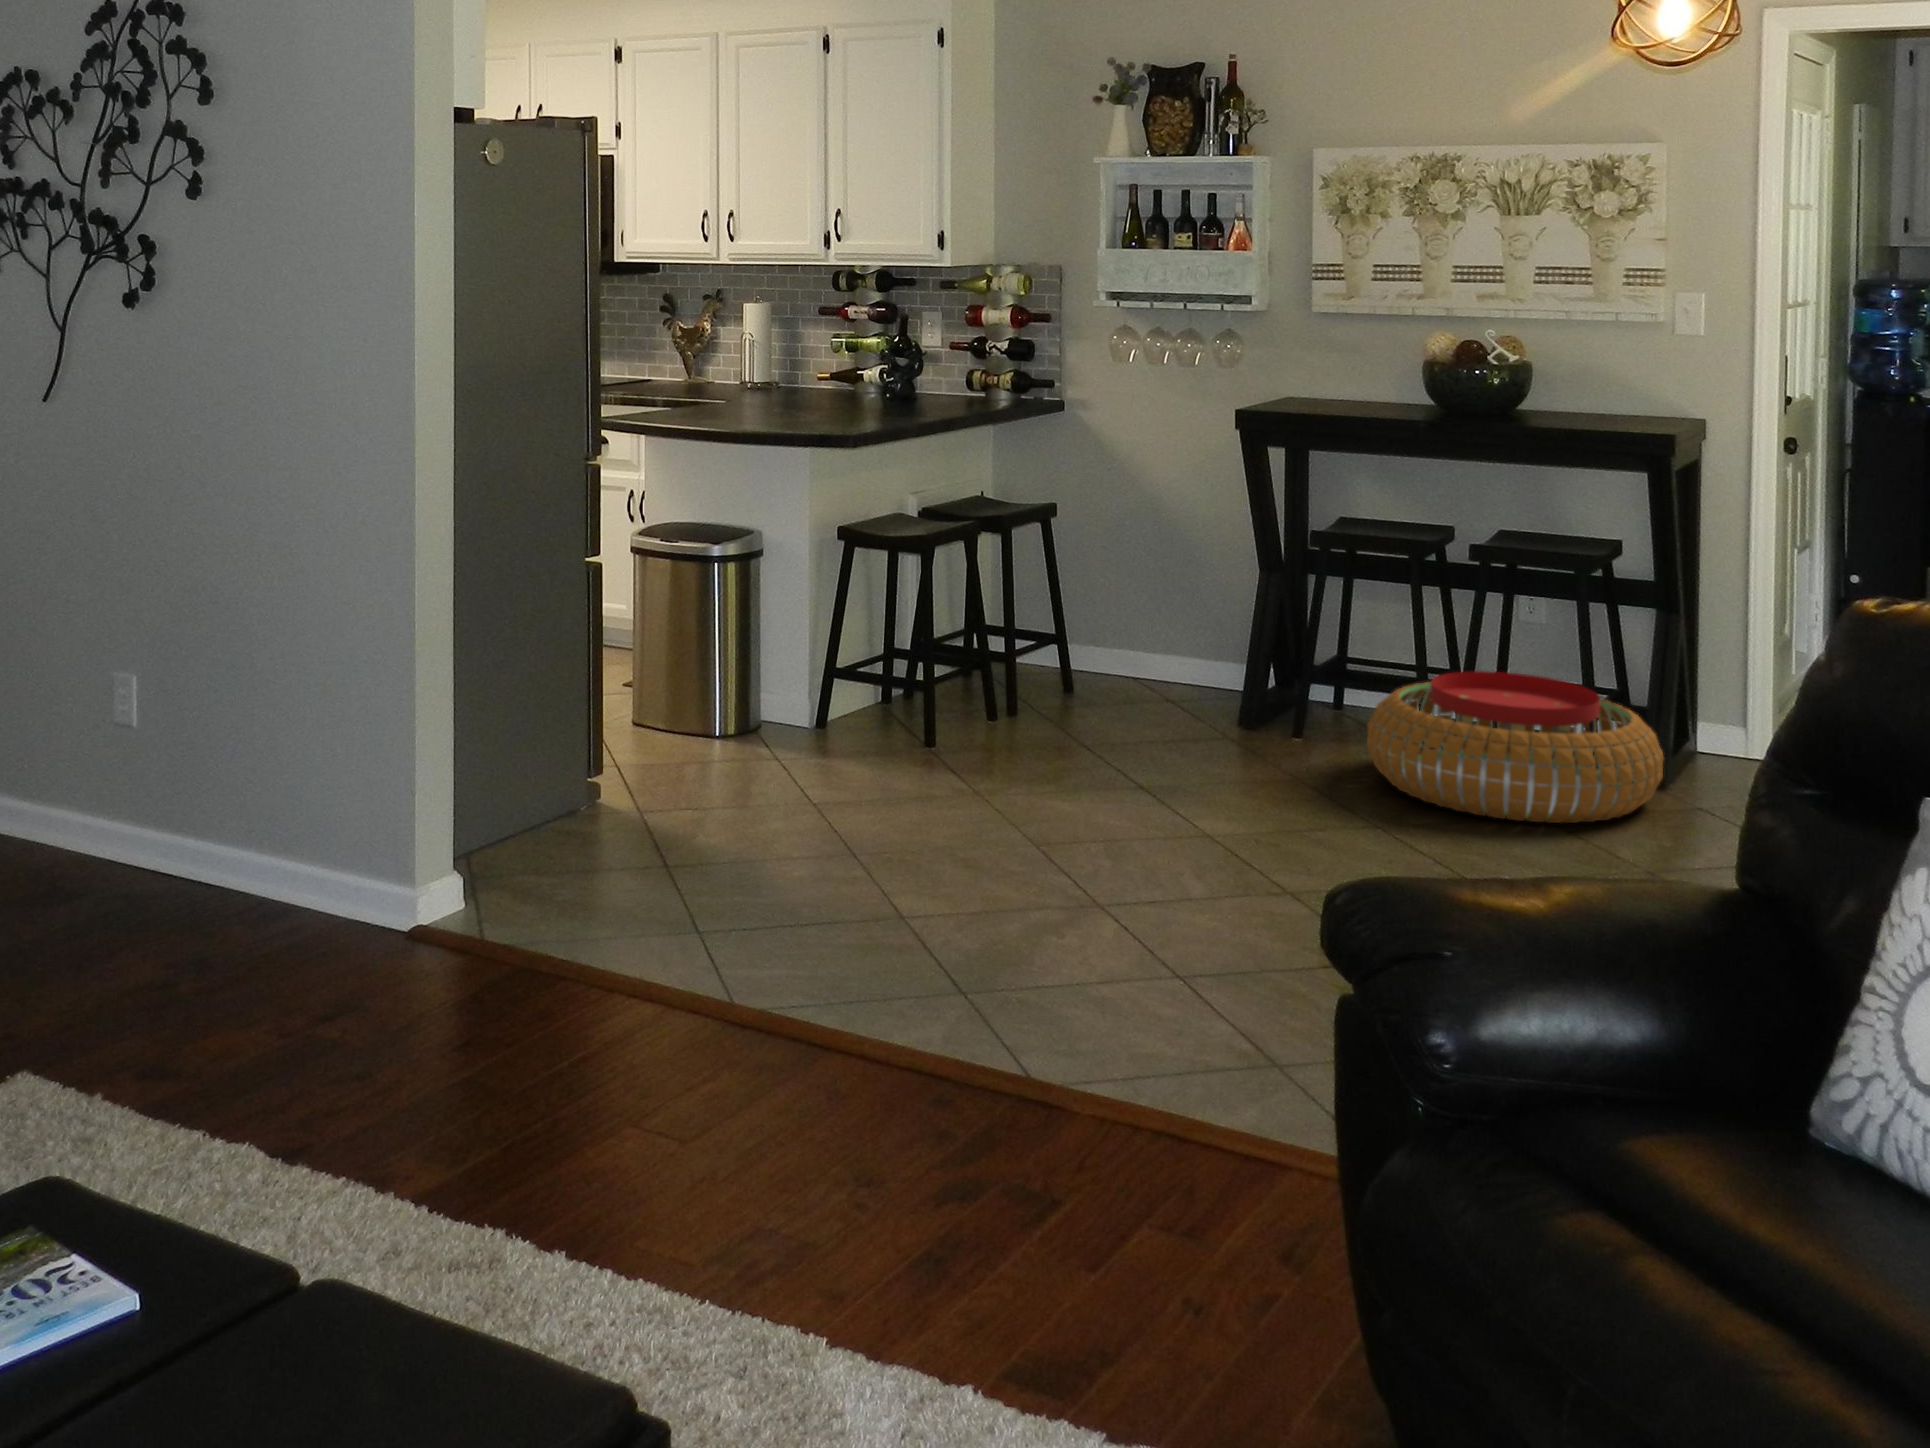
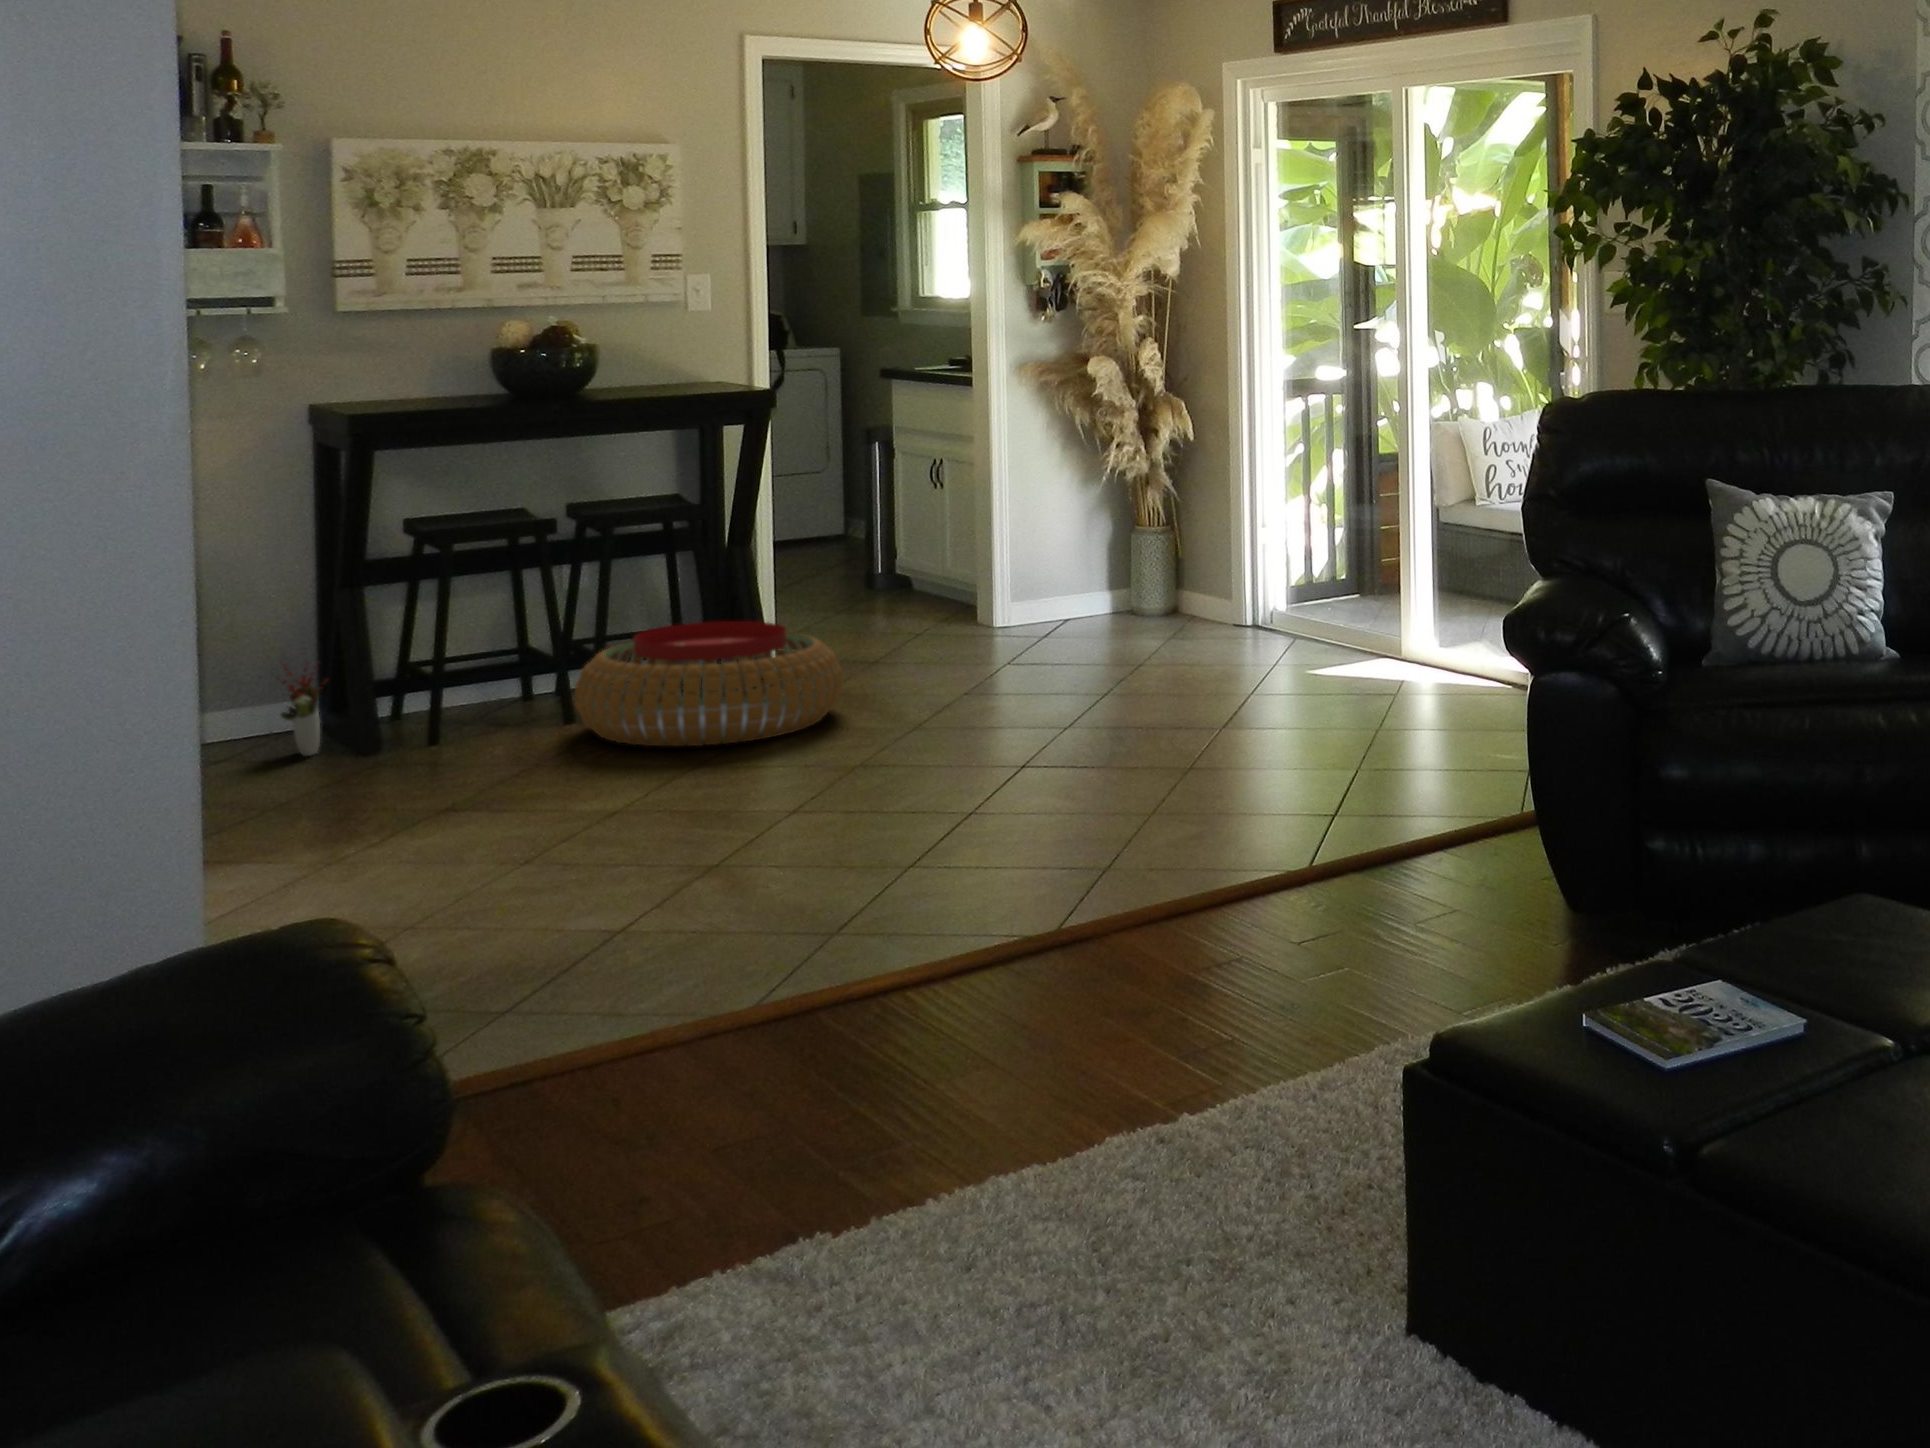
decorative plant: none [1204,621,1244,711] -> present [279,662,327,756]

